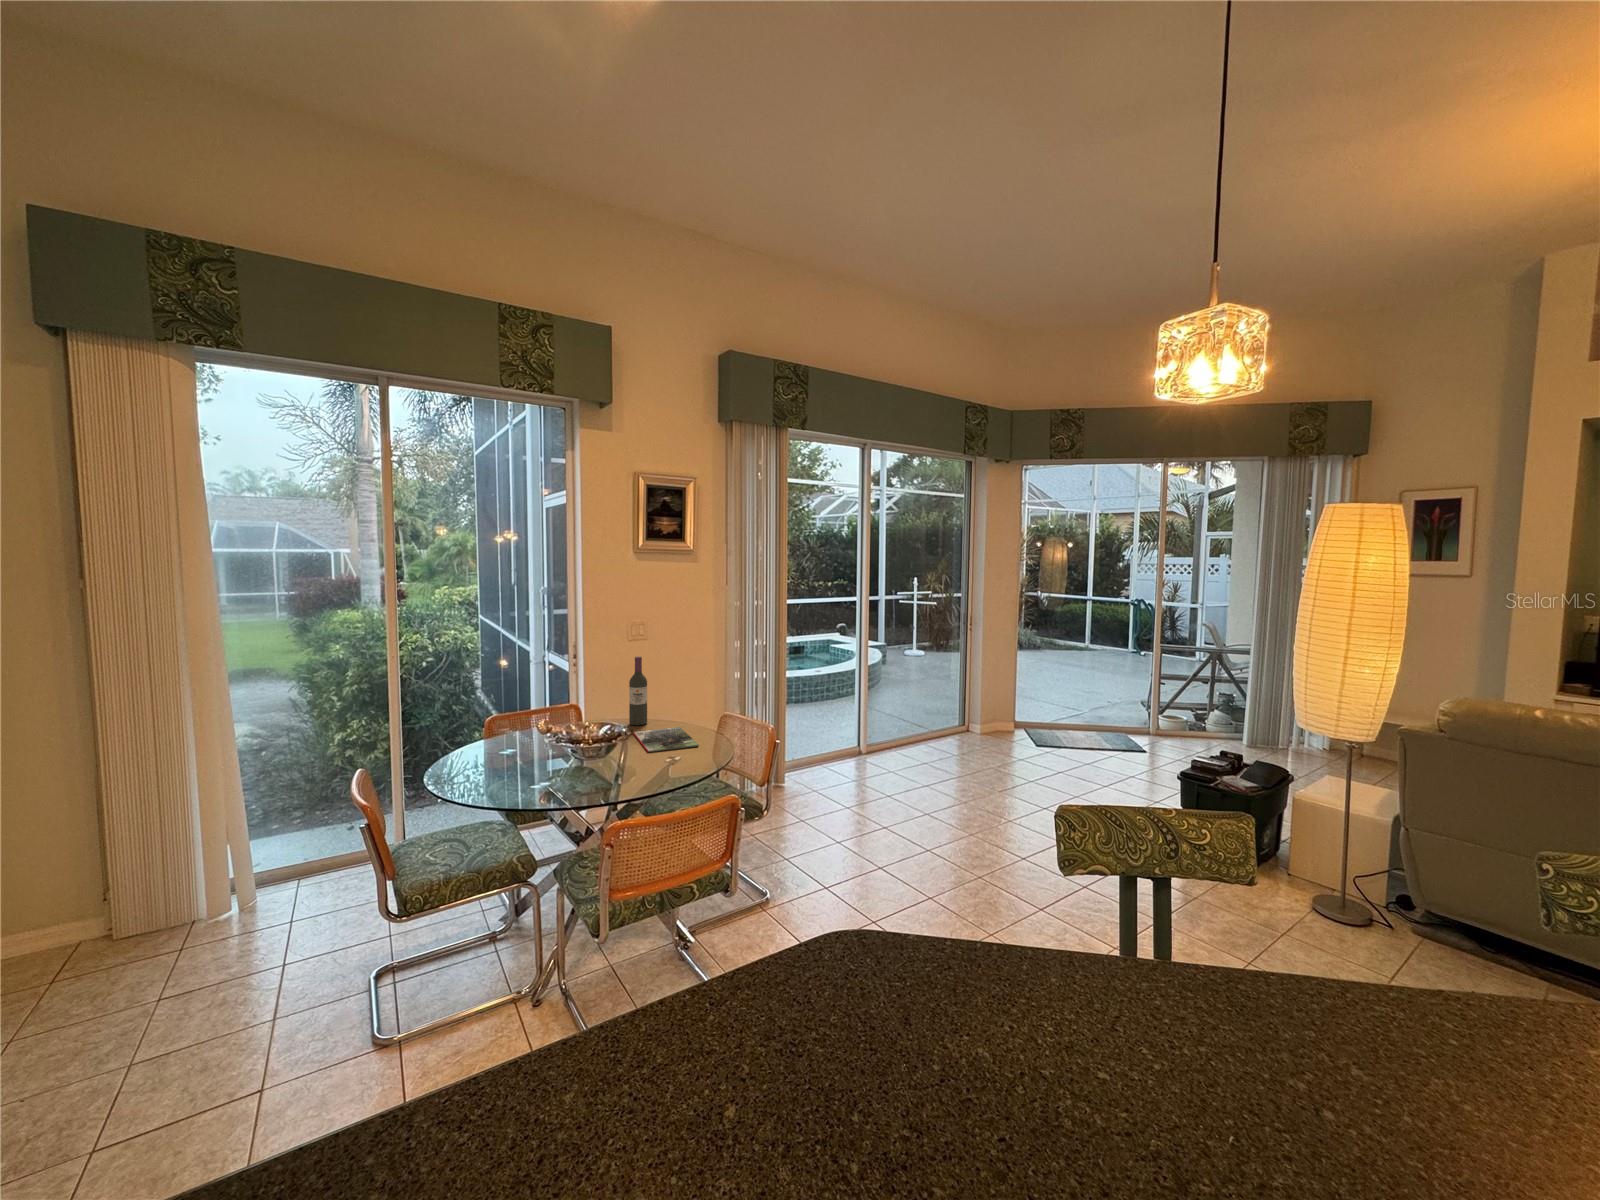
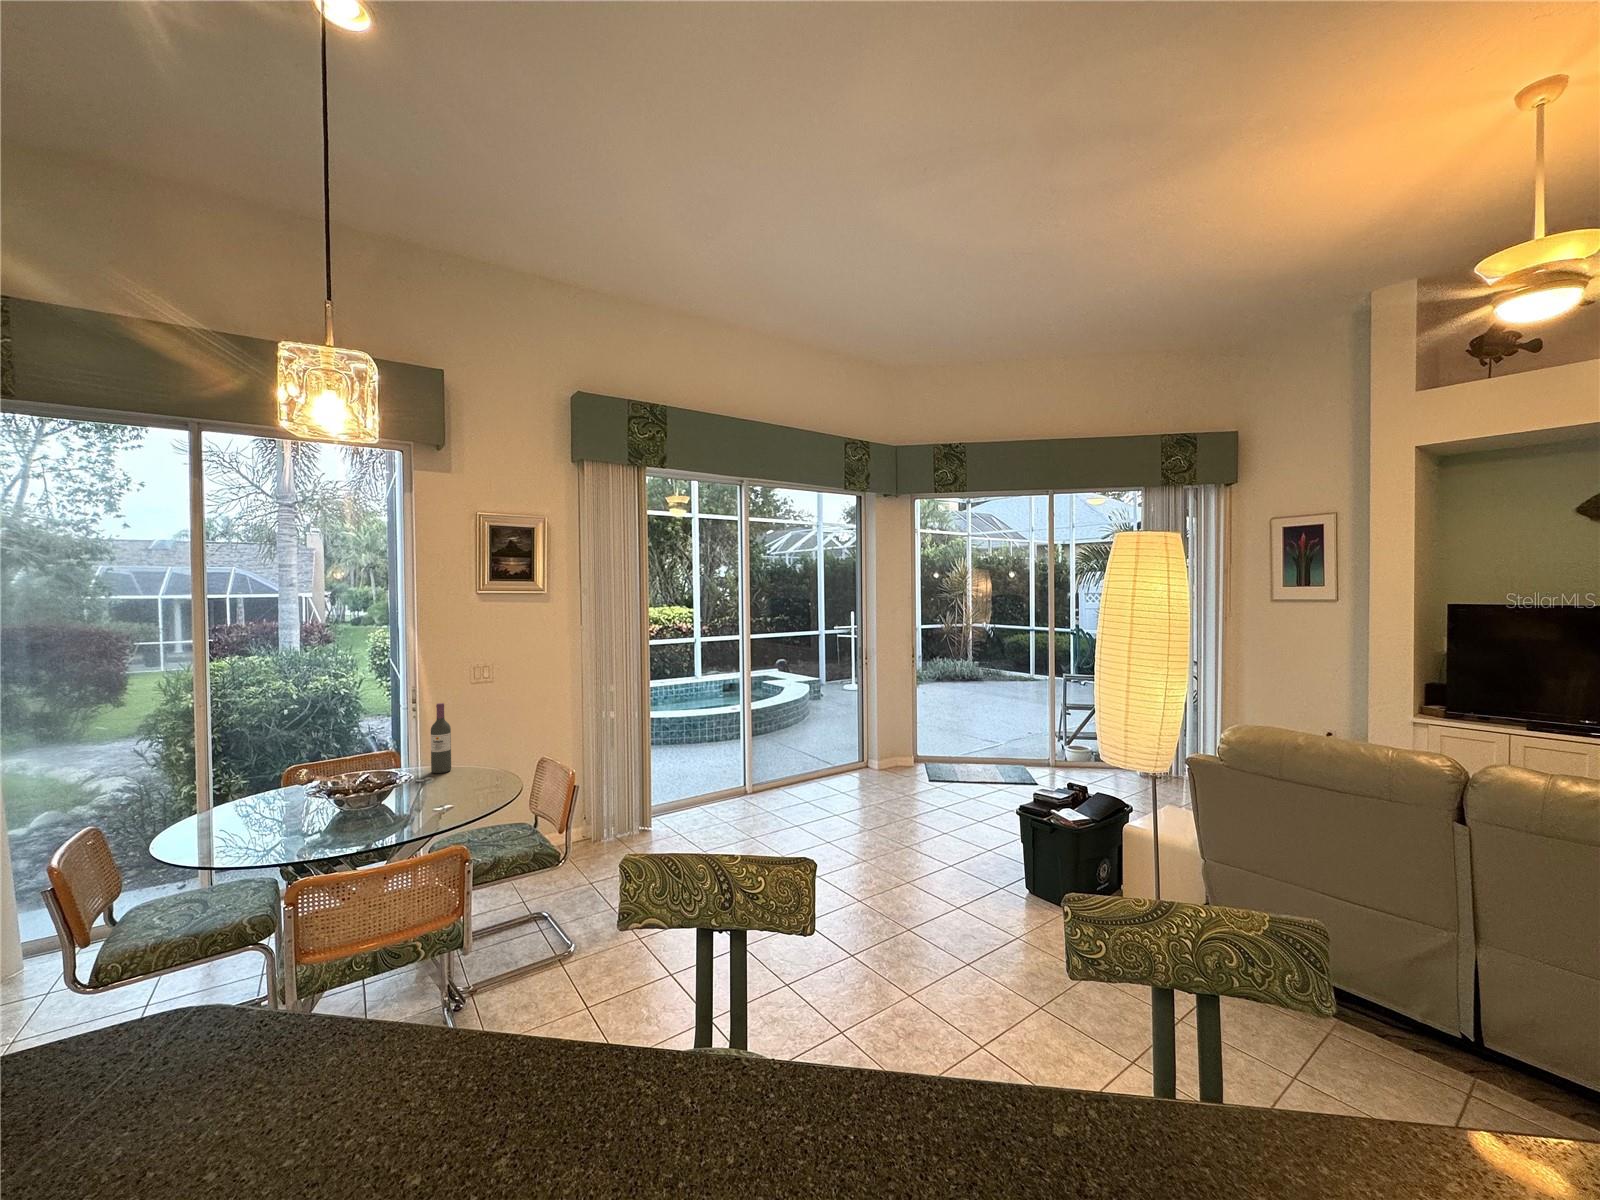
magazine: present [633,727,699,752] -> none [419,774,479,802]

